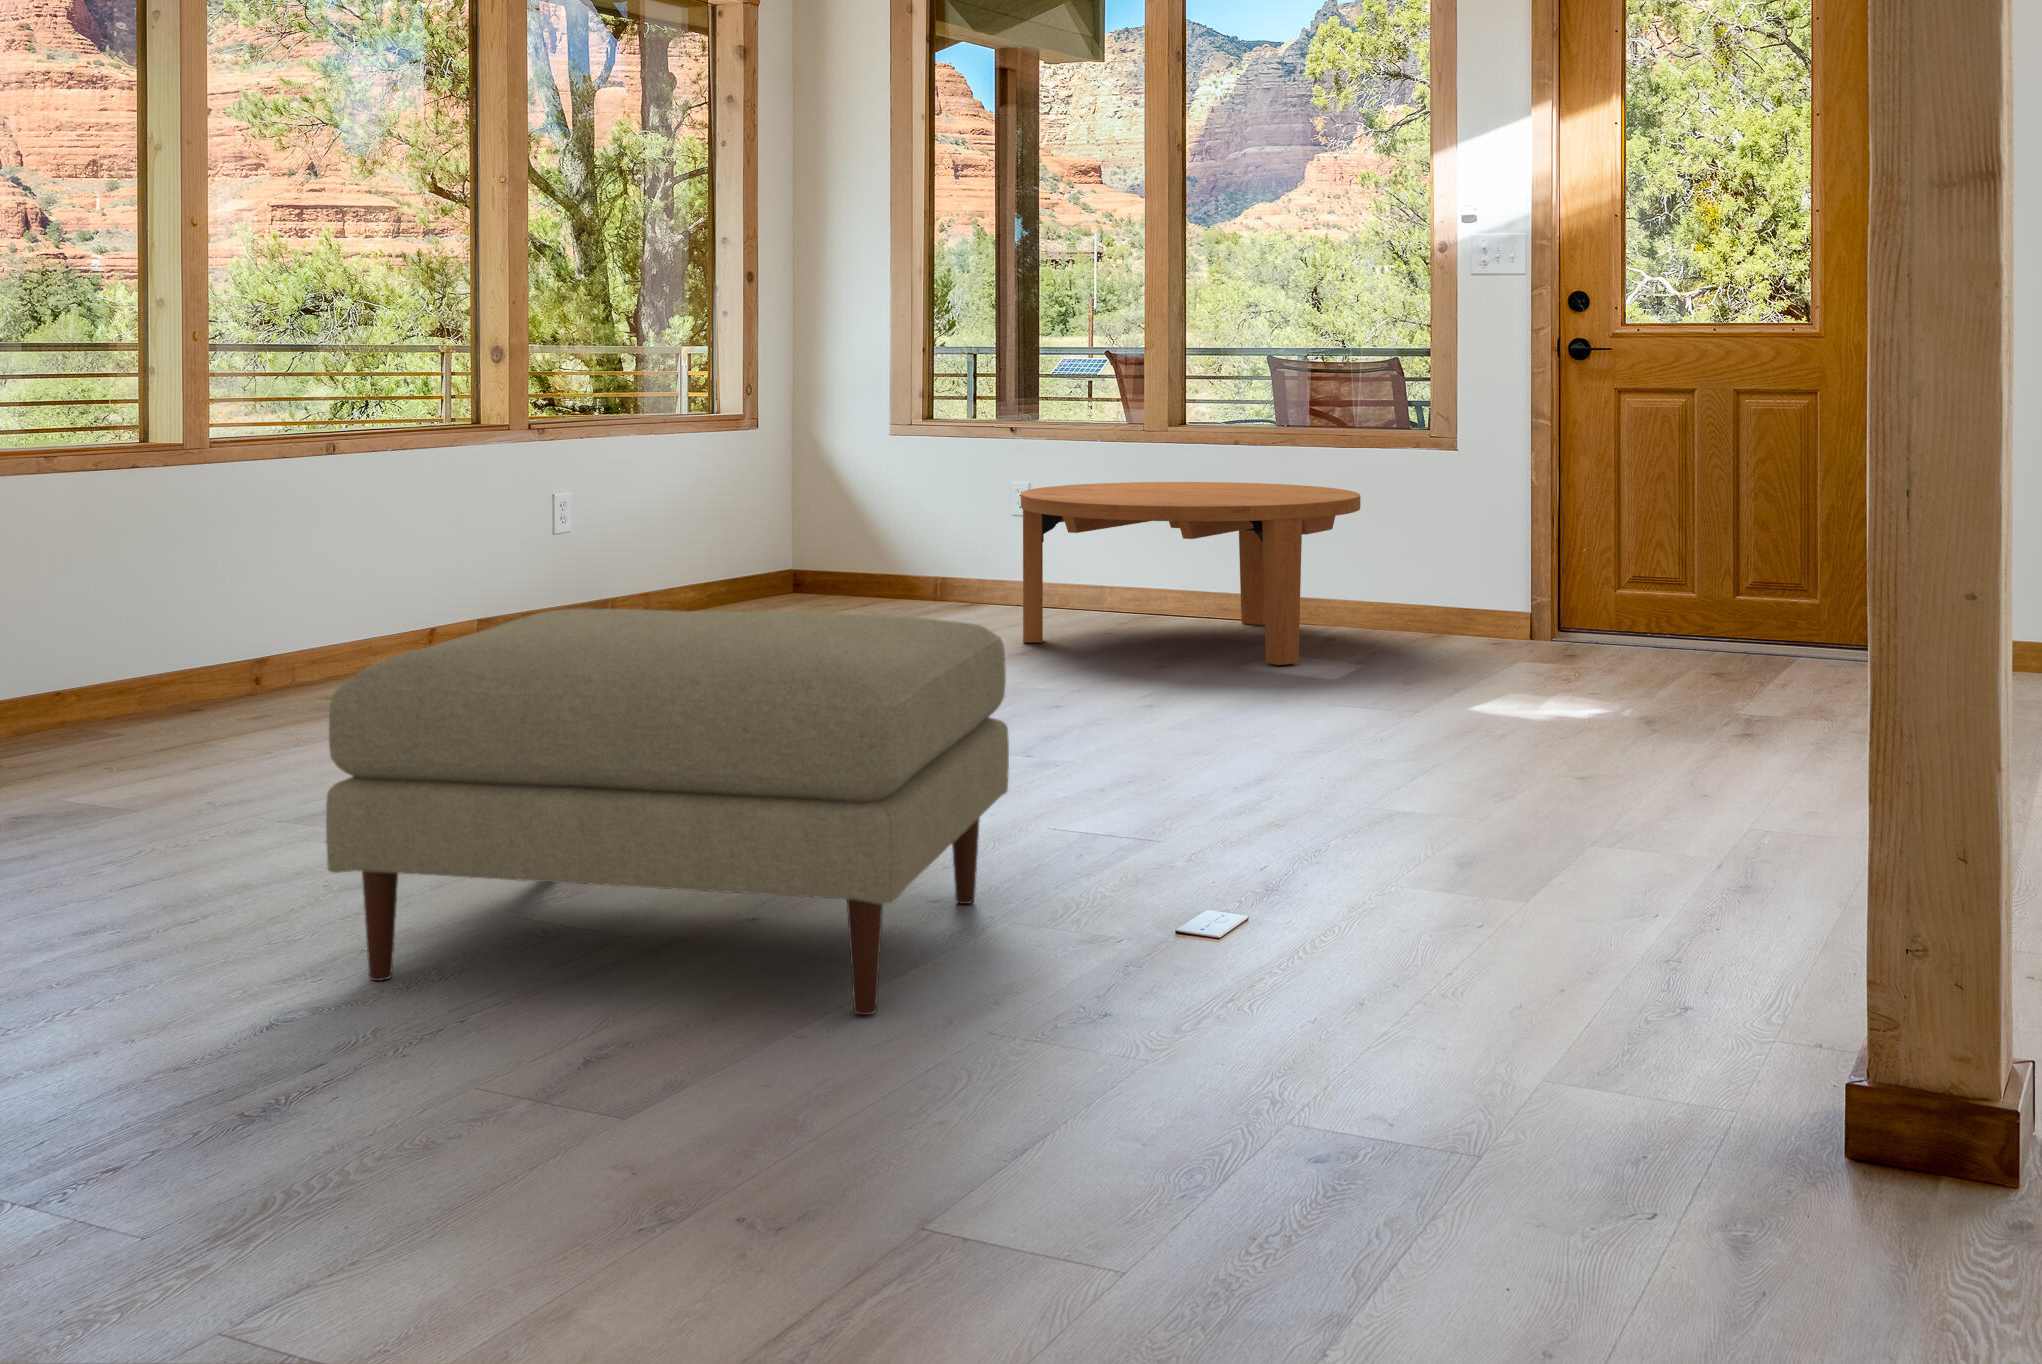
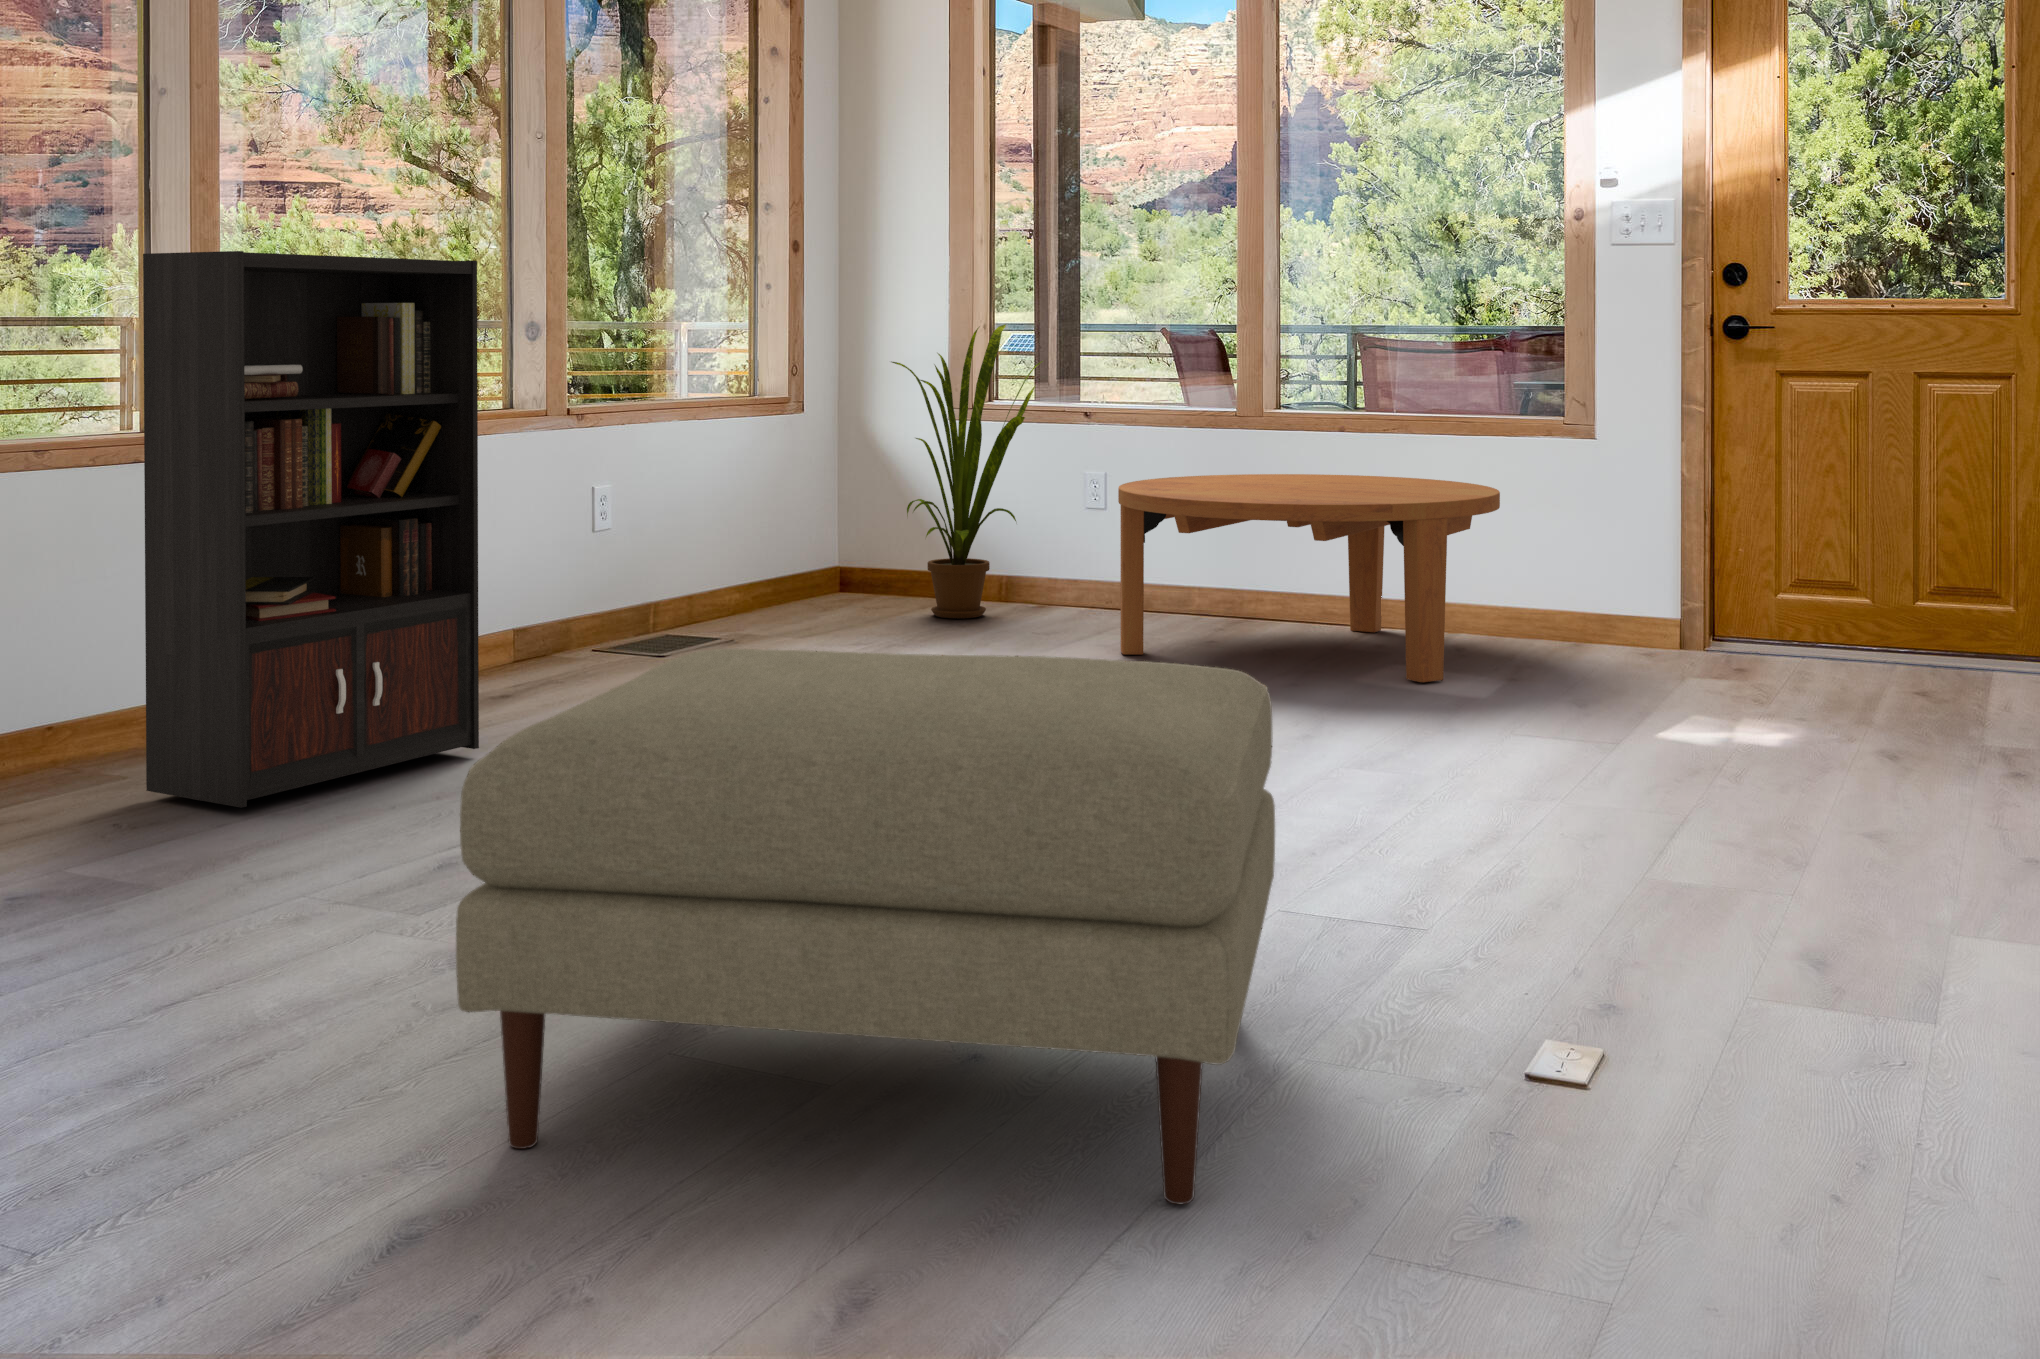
bookcase: none [132,286,425,756] -> present [143,251,479,808]
house plant: none [831,346,972,613] -> present [892,324,1043,619]

